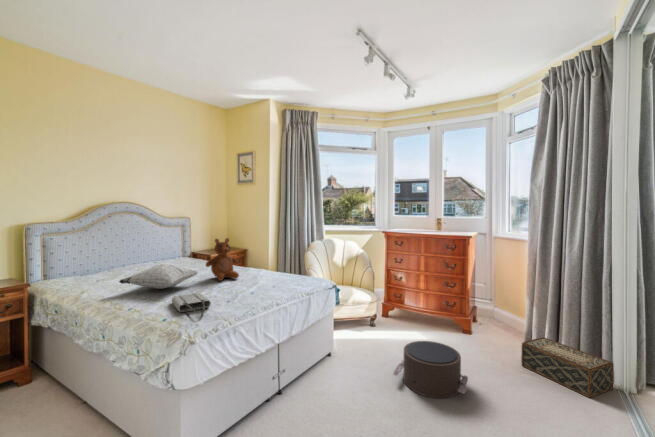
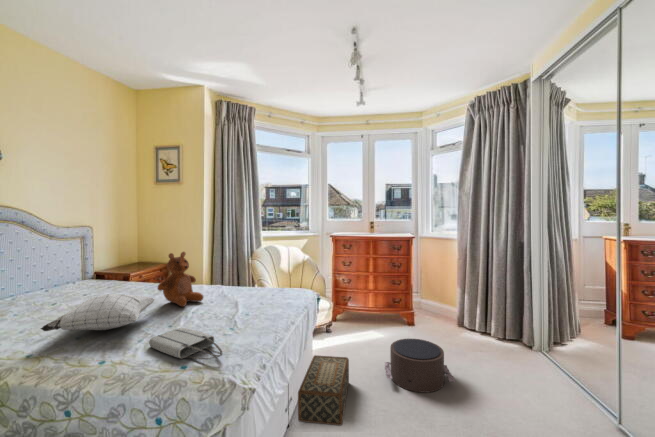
woven basket: present [521,337,613,398] -> present [298,355,349,426]

